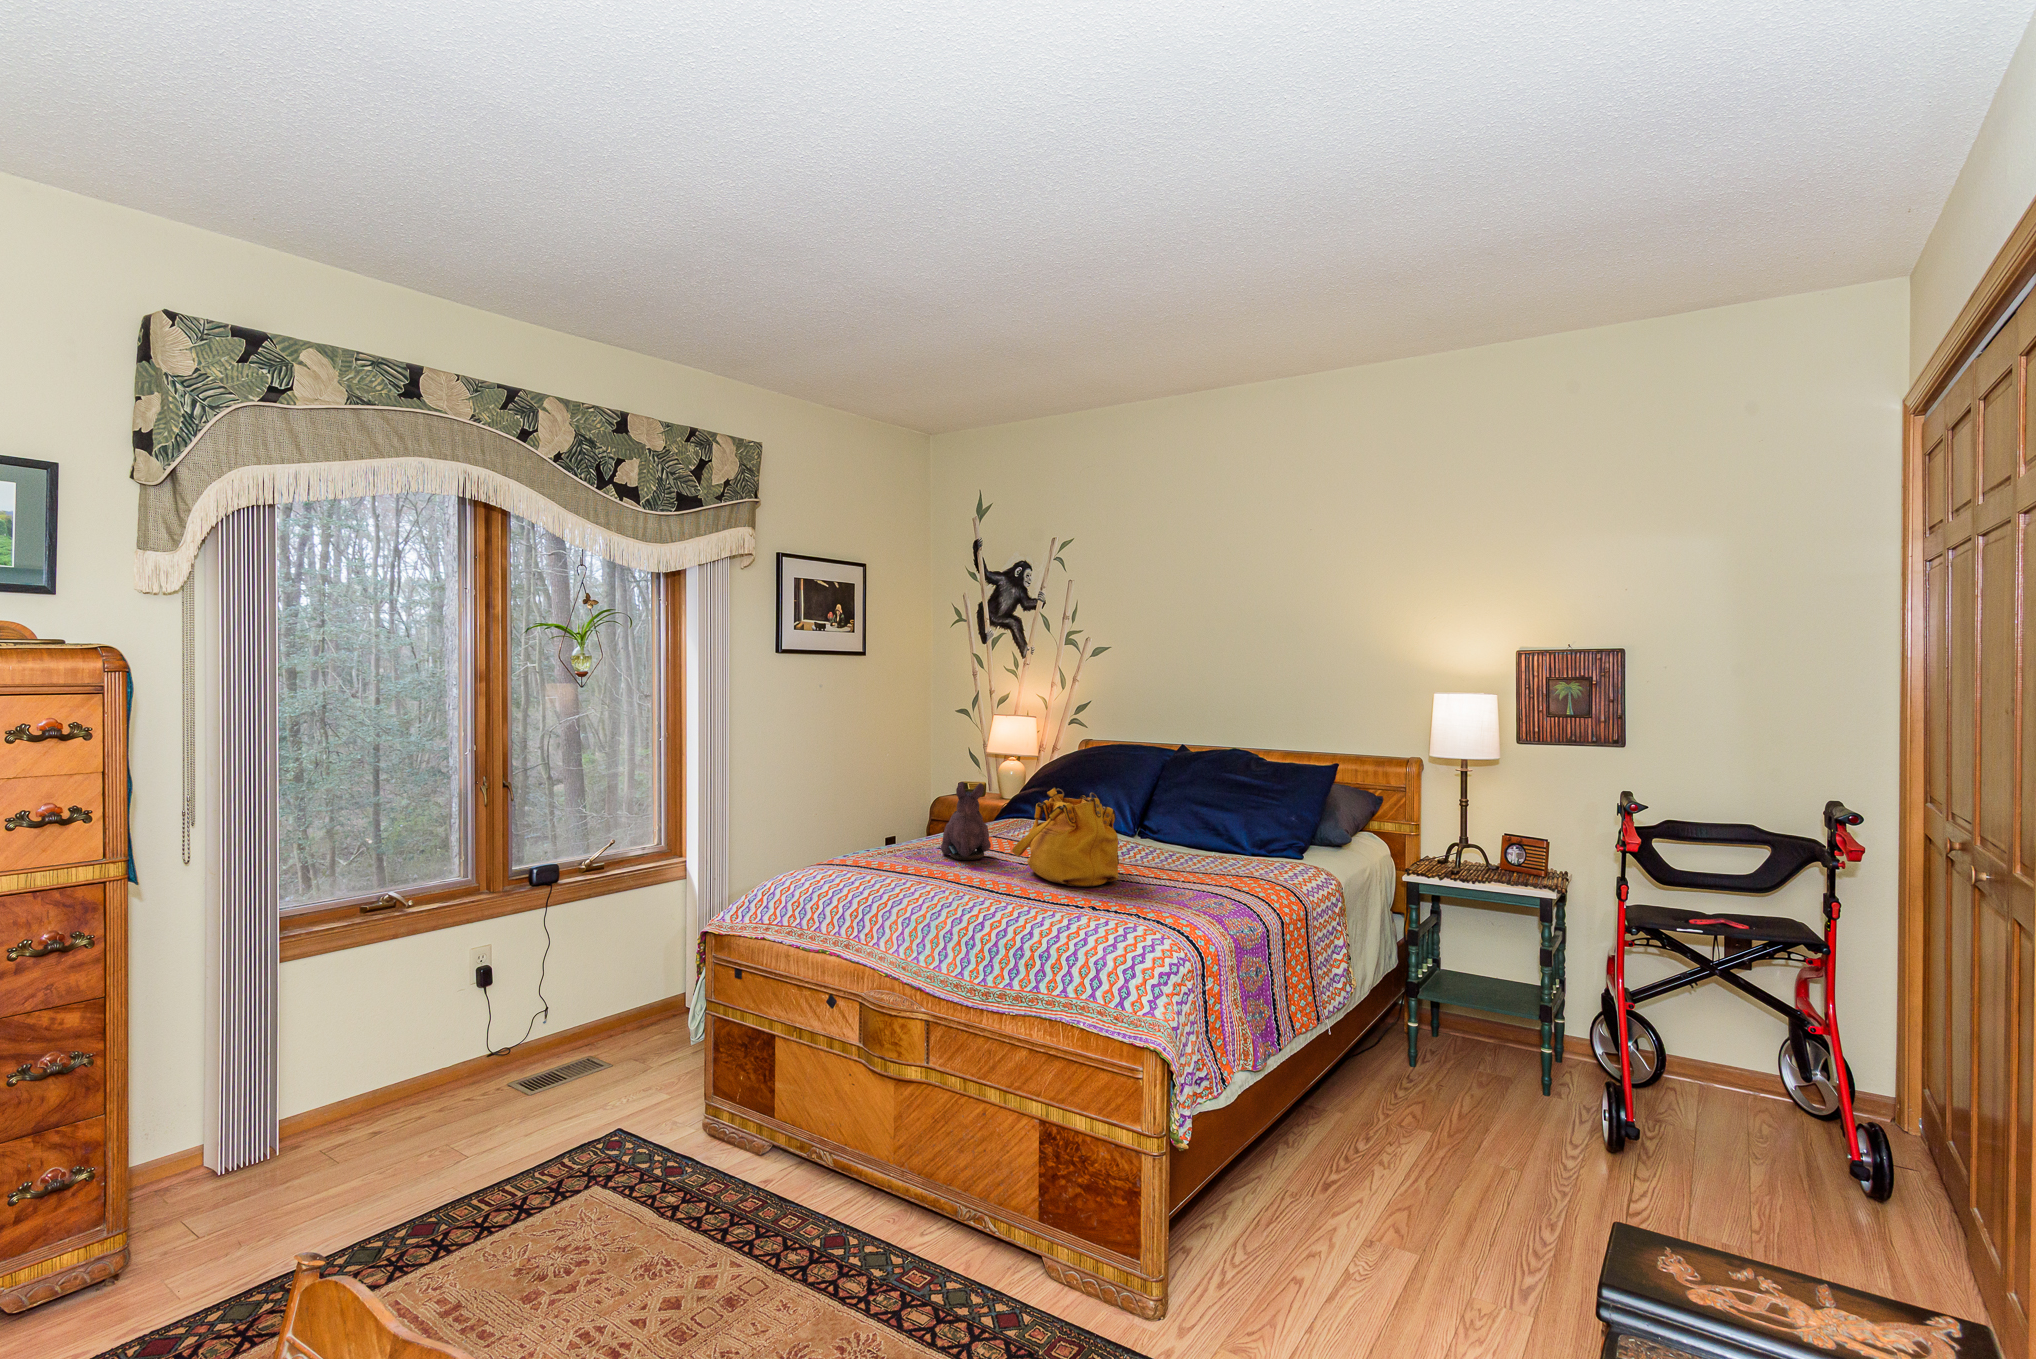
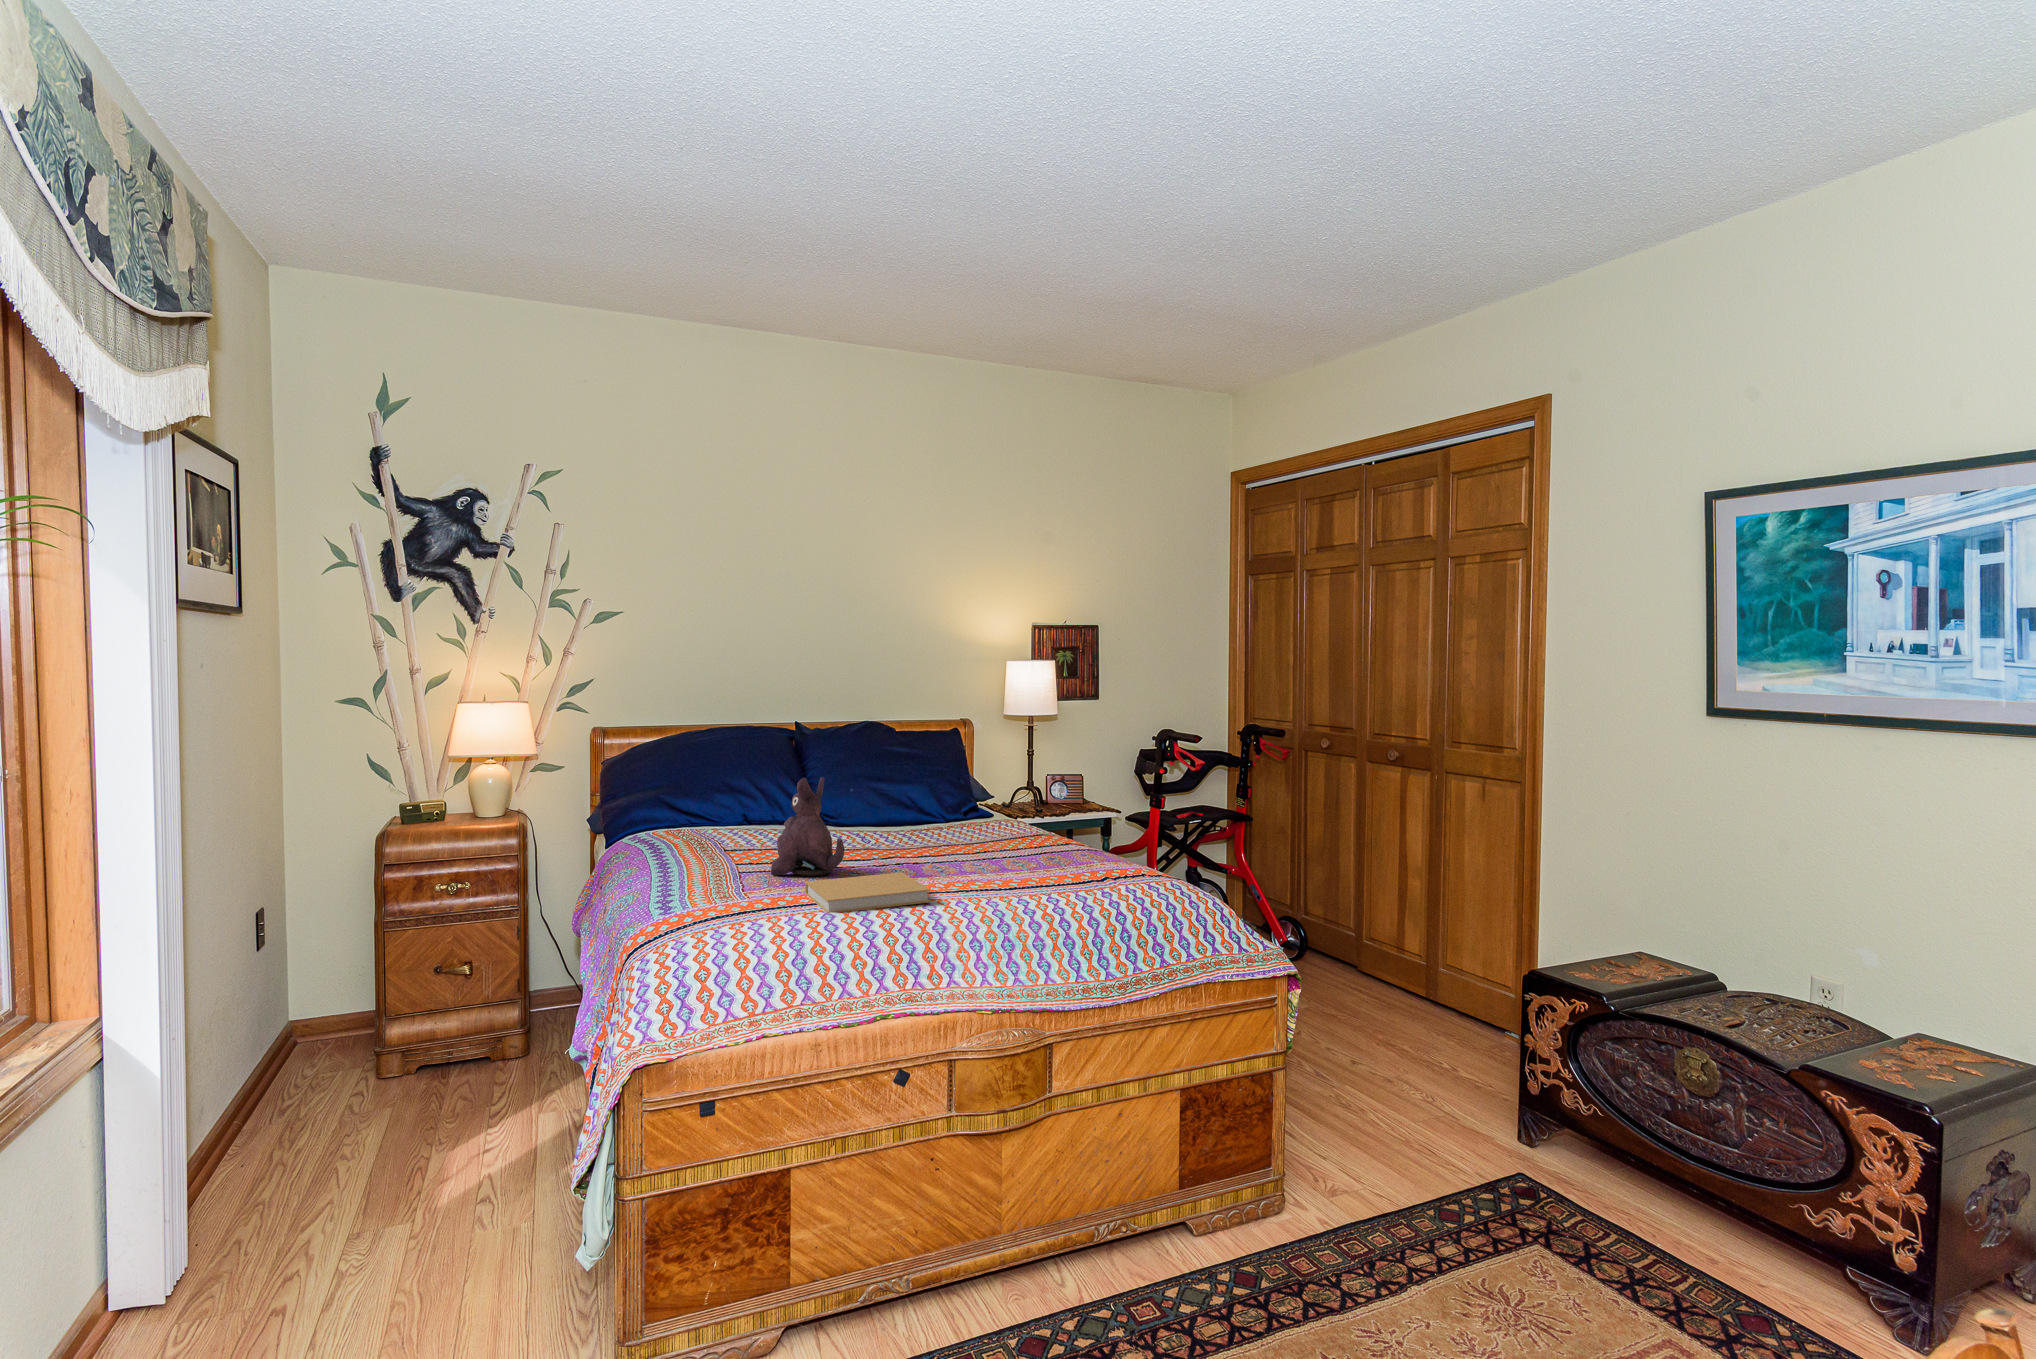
handbag: present [1011,788,1119,887] -> none [899,767,1024,871]
book: none [858,856,963,886] -> present [805,872,930,913]

